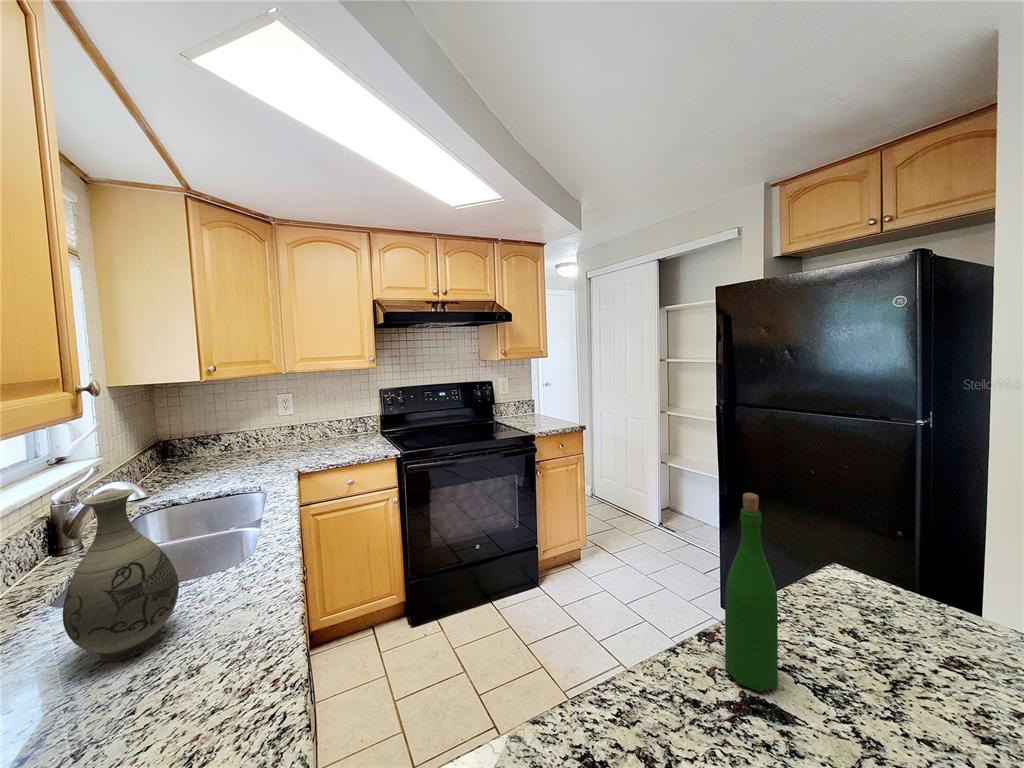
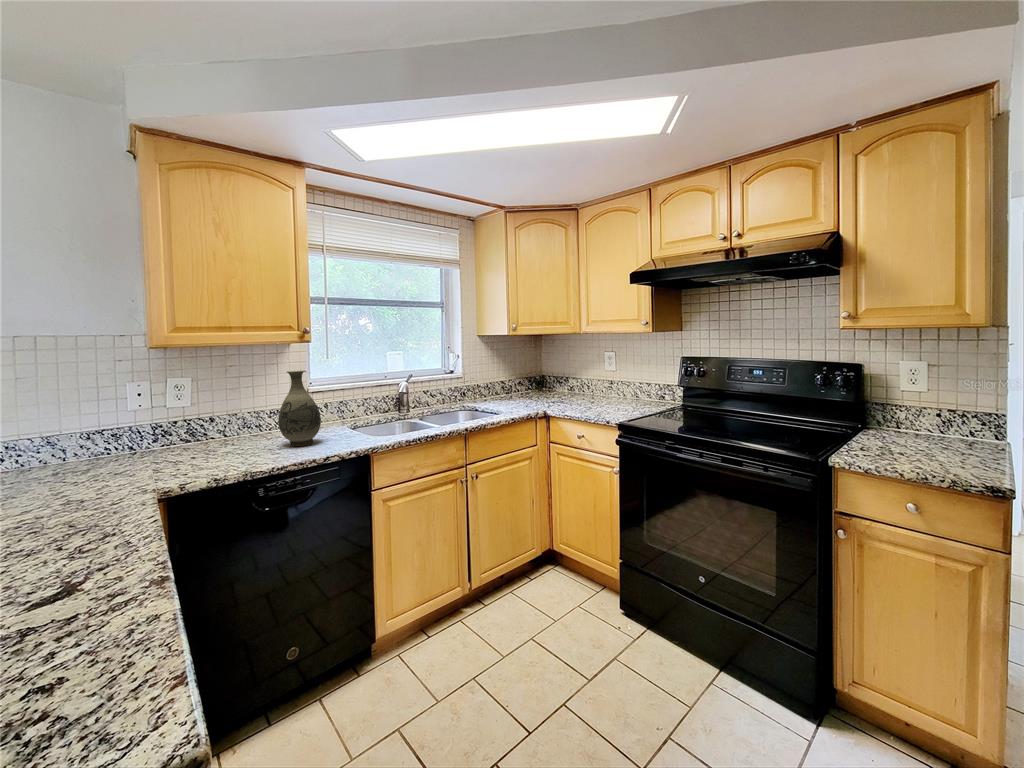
wine bottle: present [725,493,778,692] -> none [51,417,122,609]

